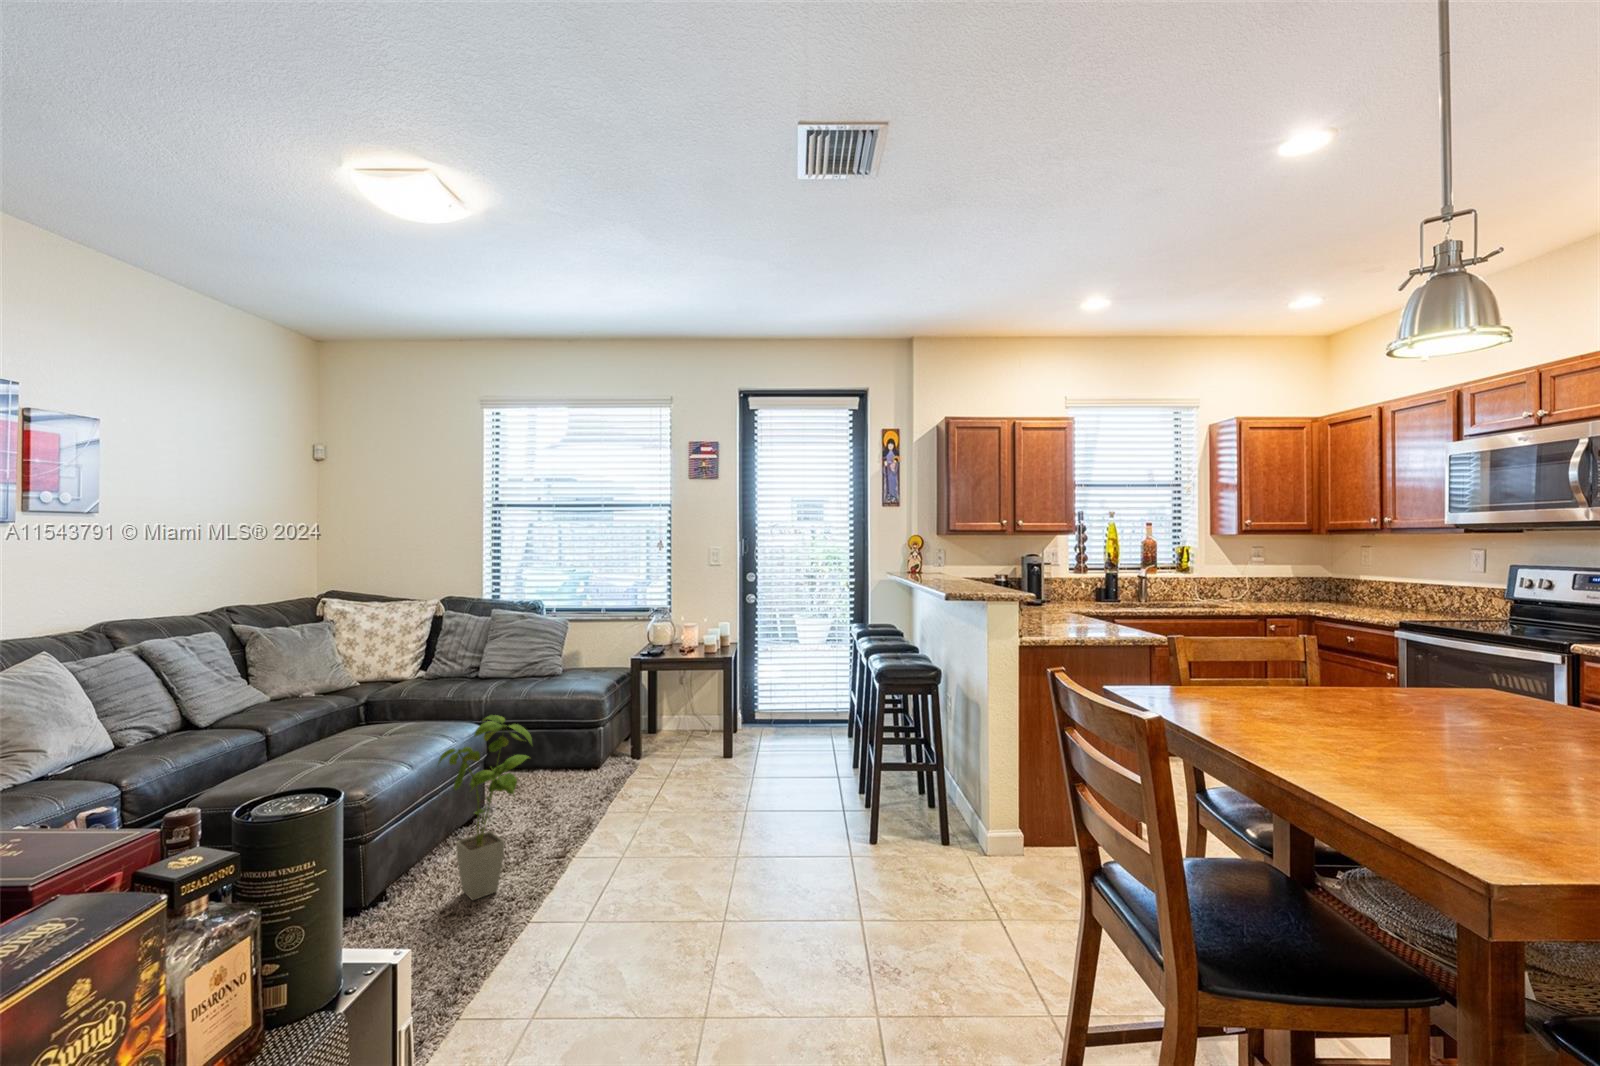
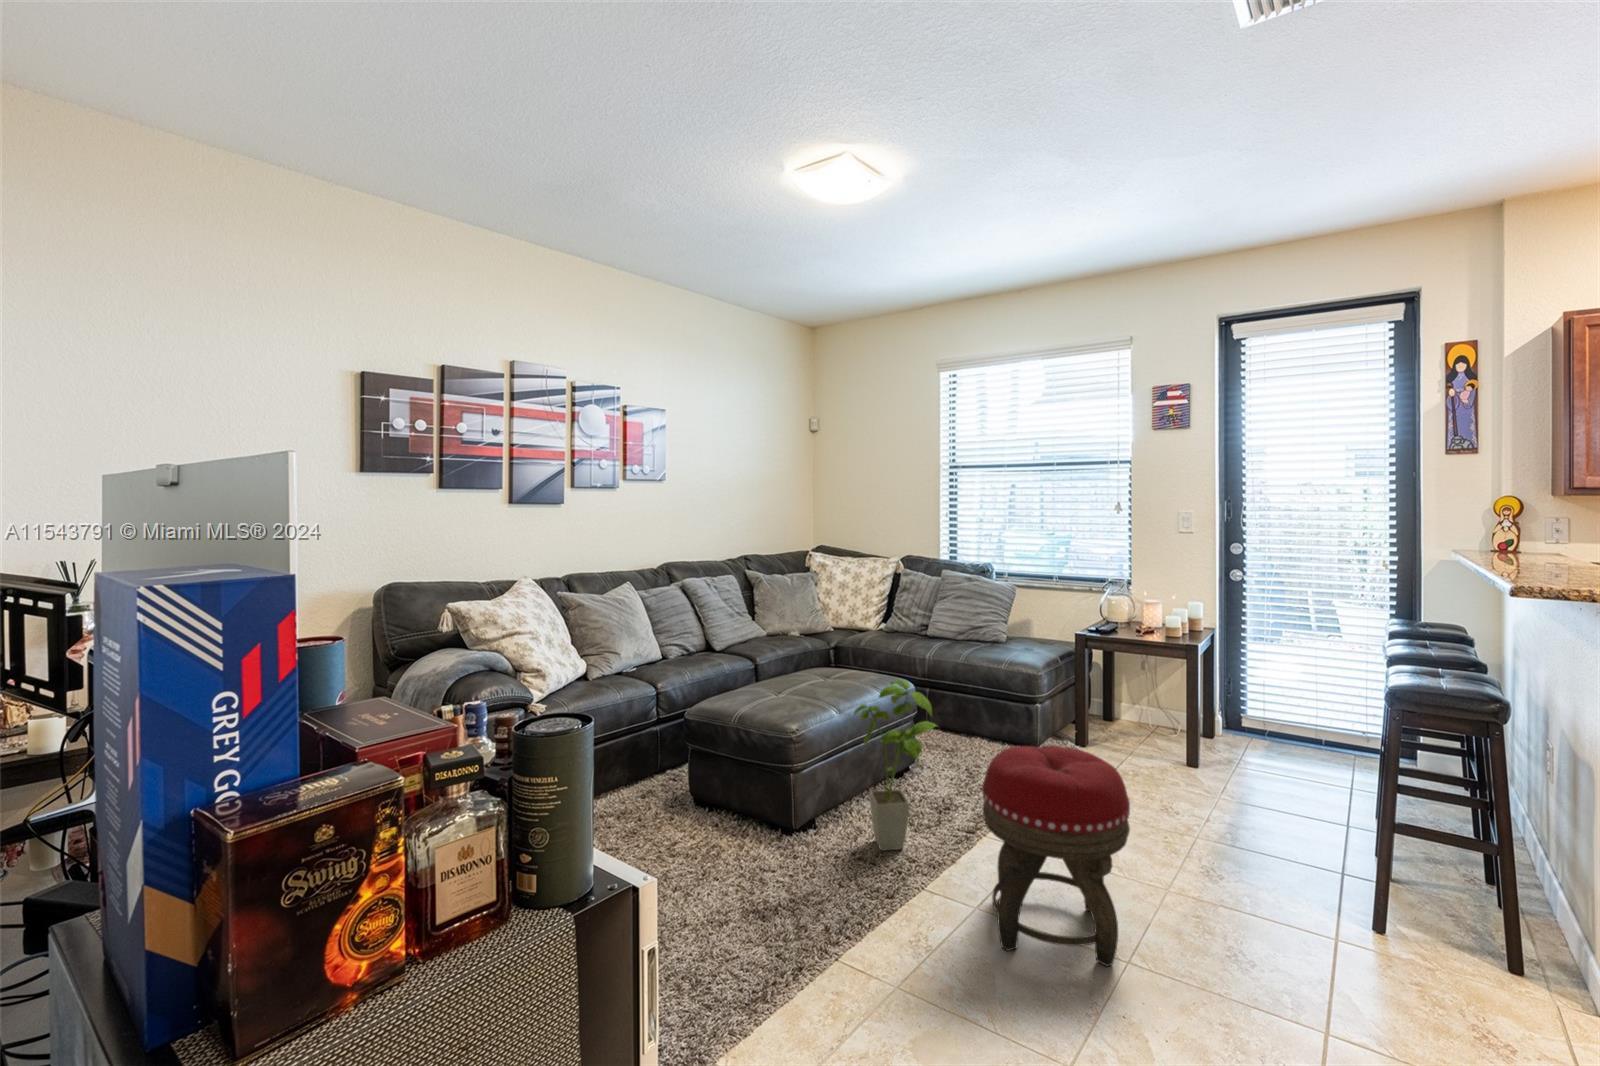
footstool: none [594,748,718,944] -> present [982,745,1130,966]

